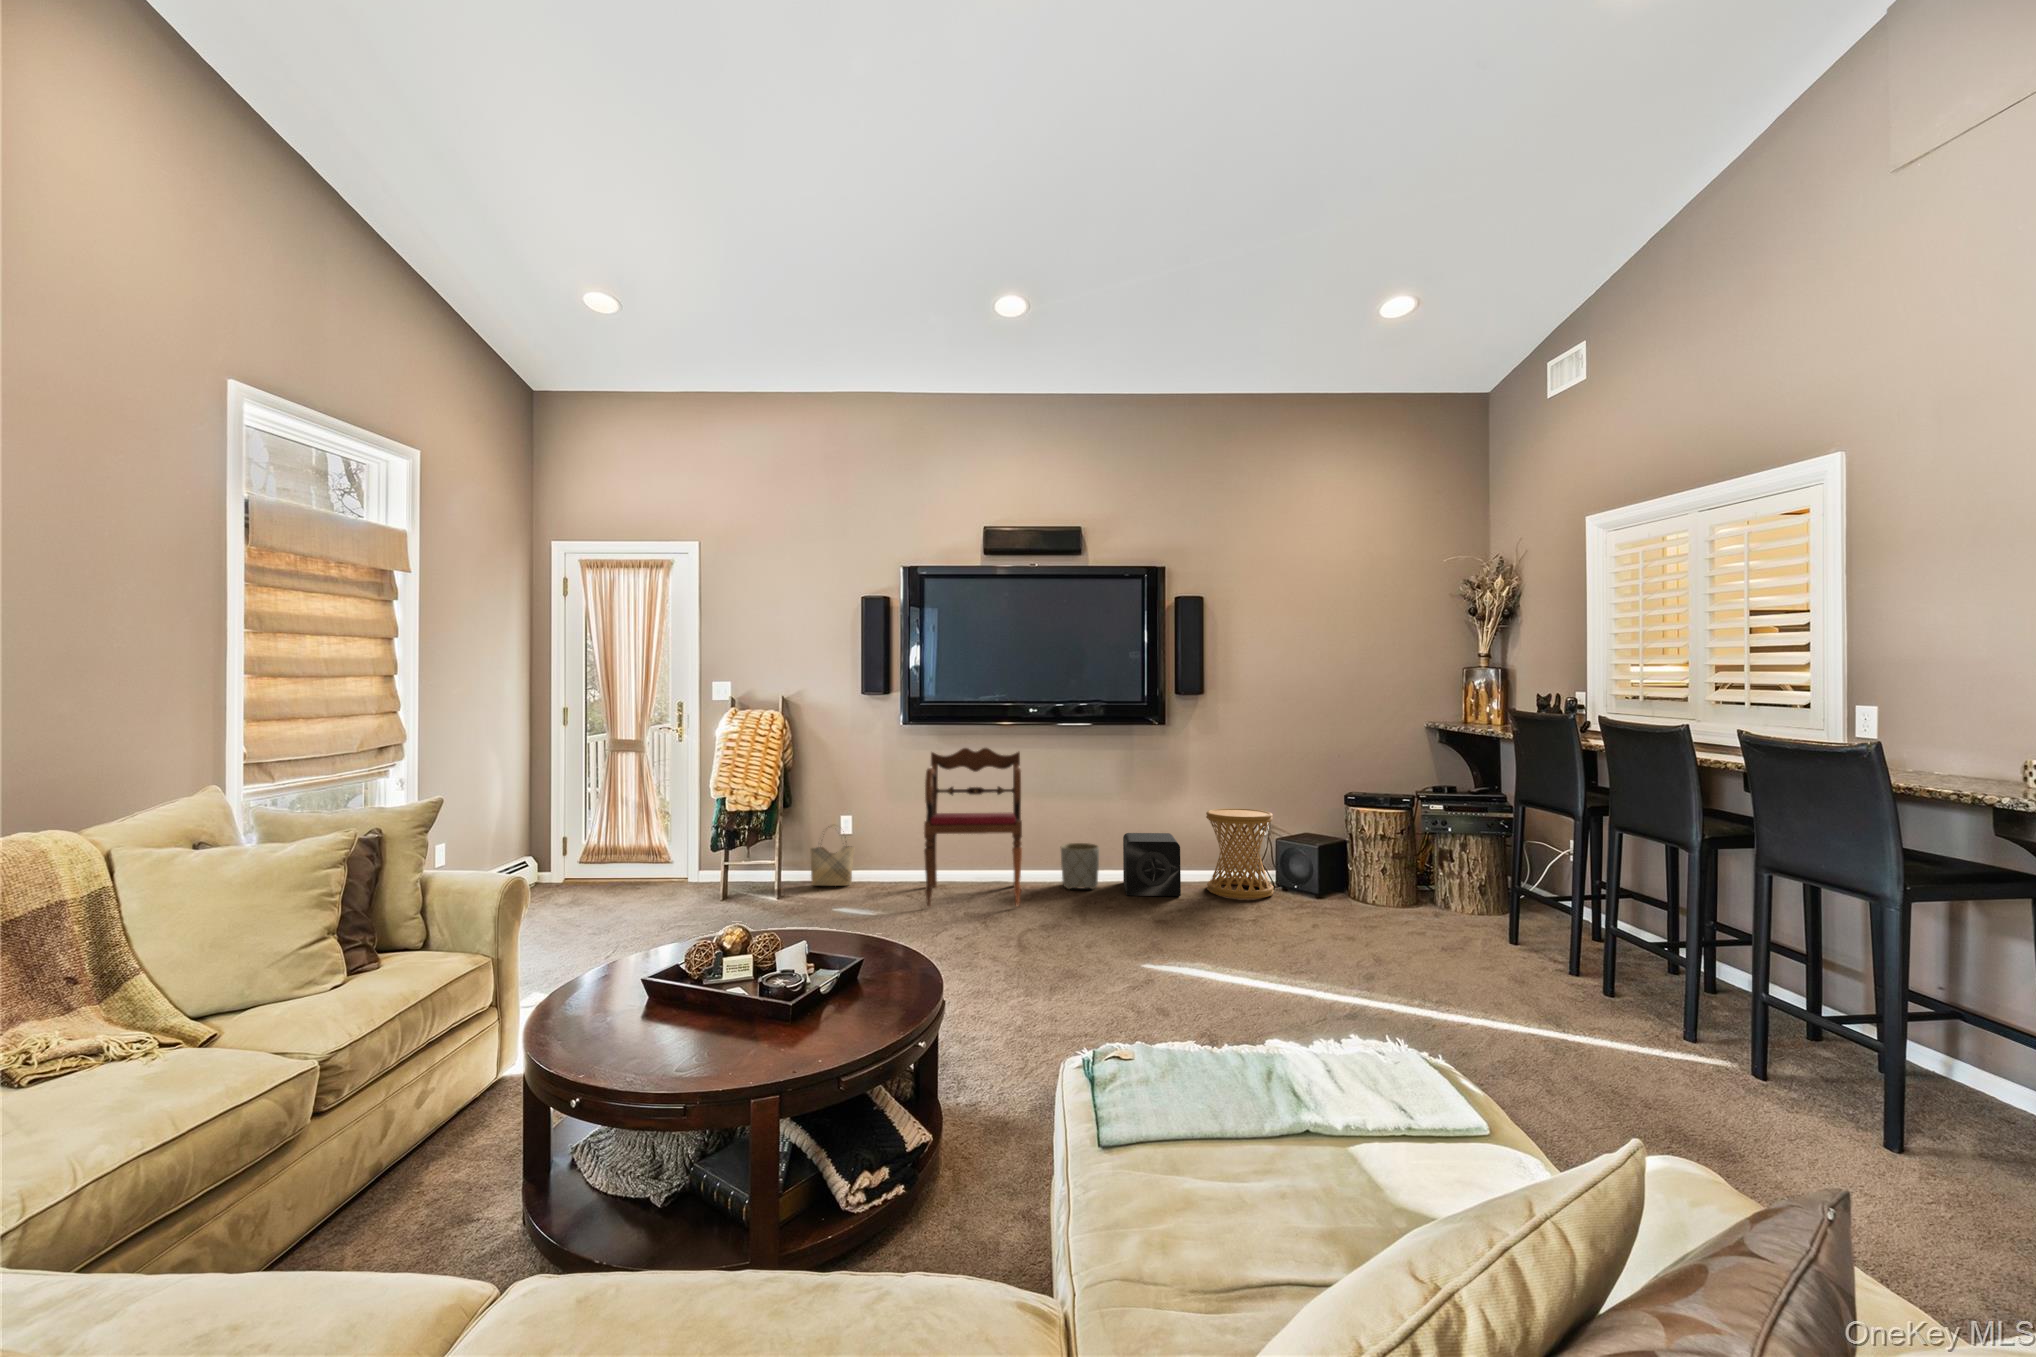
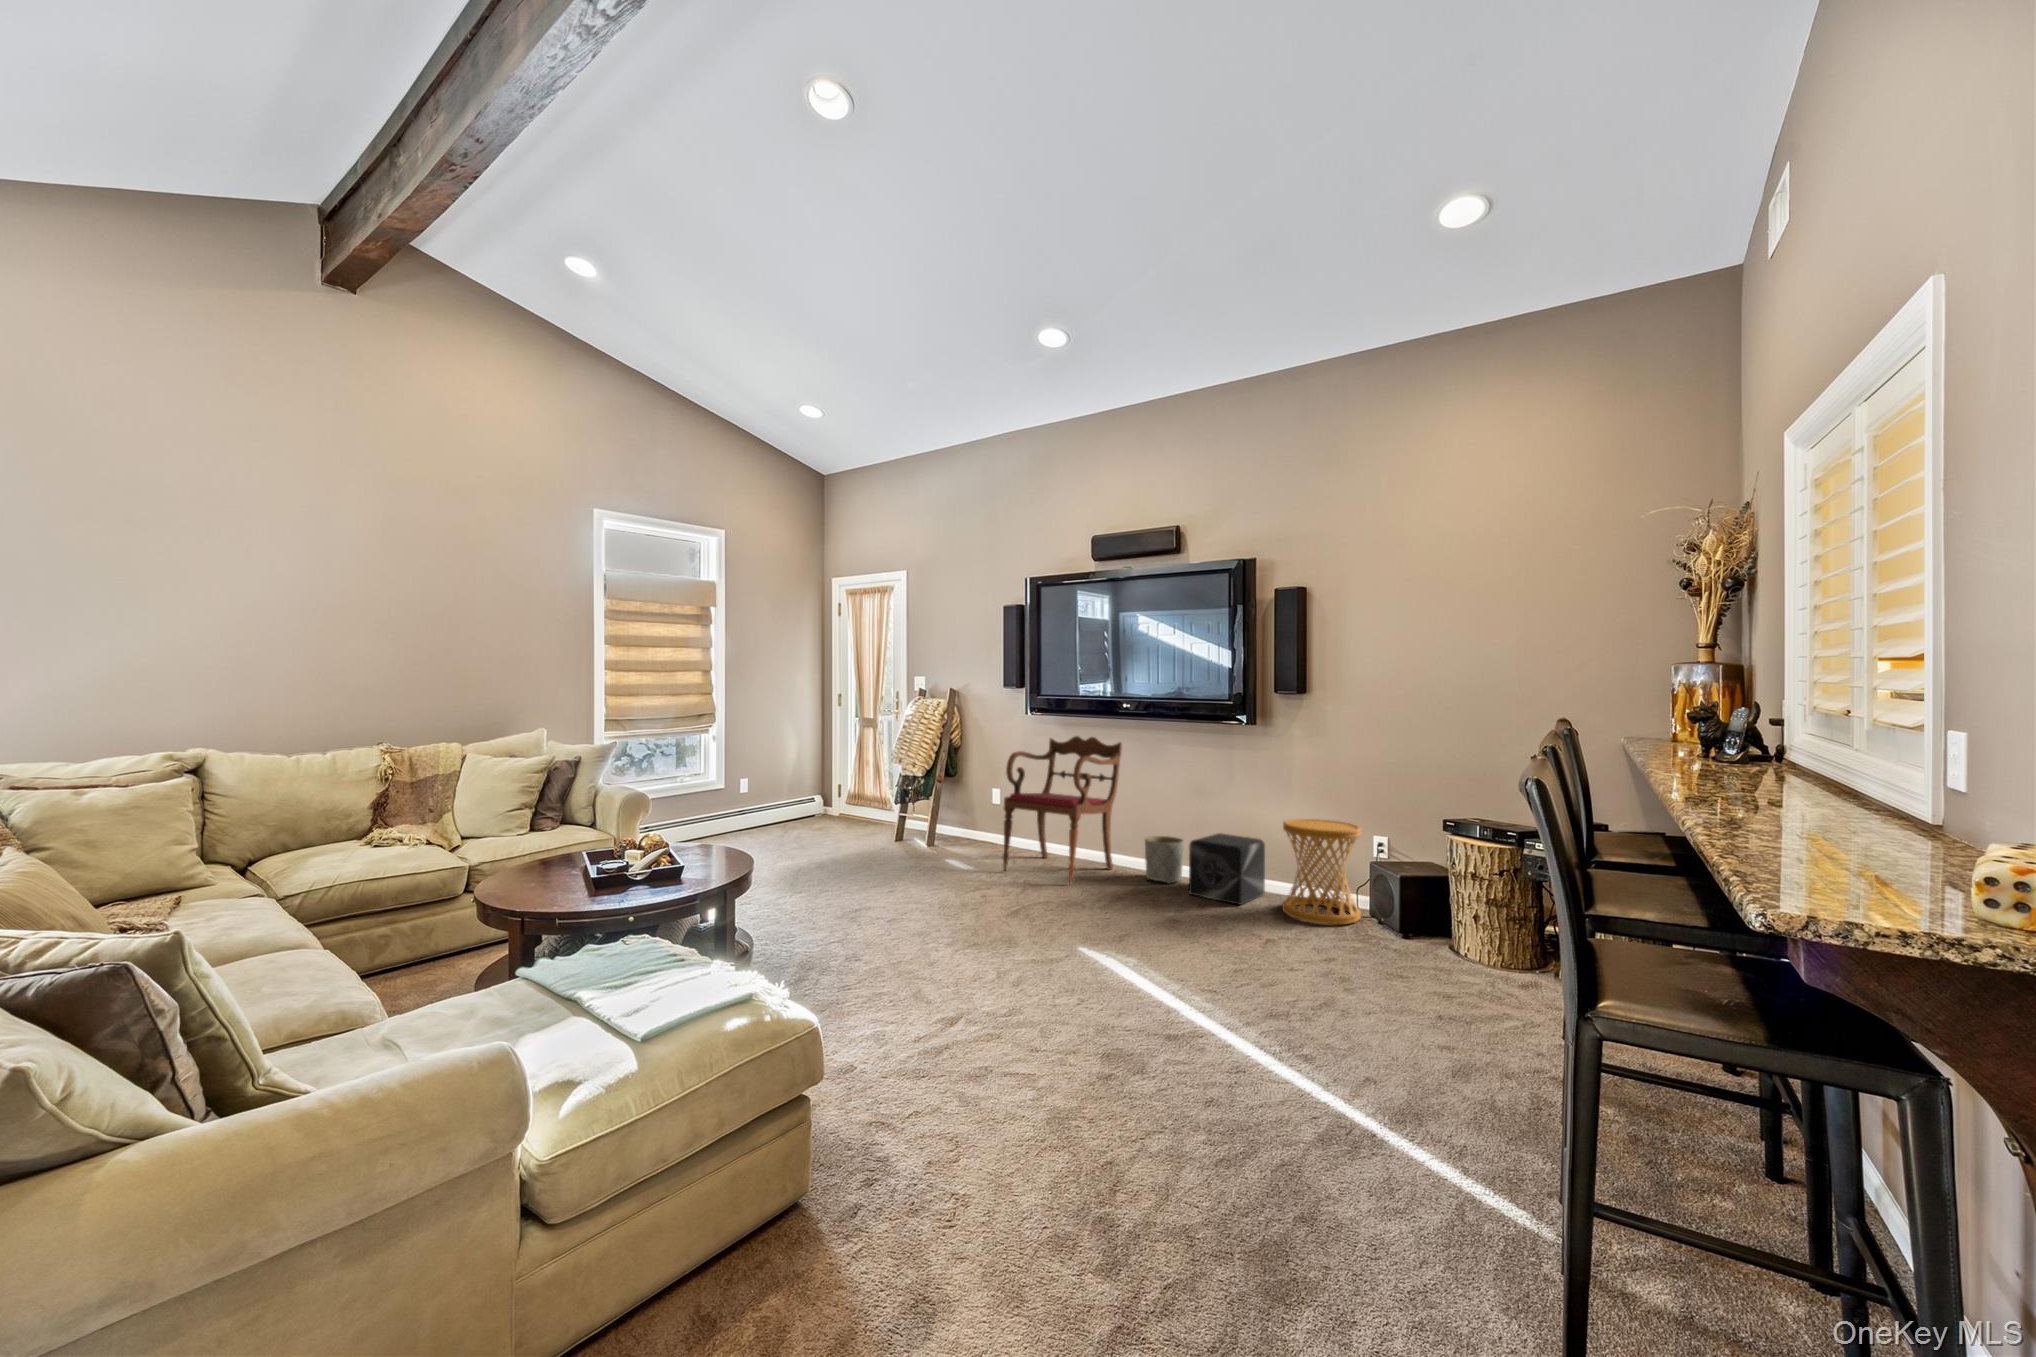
woven basket: present [810,843,854,886] -> none [959,795,994,846]

